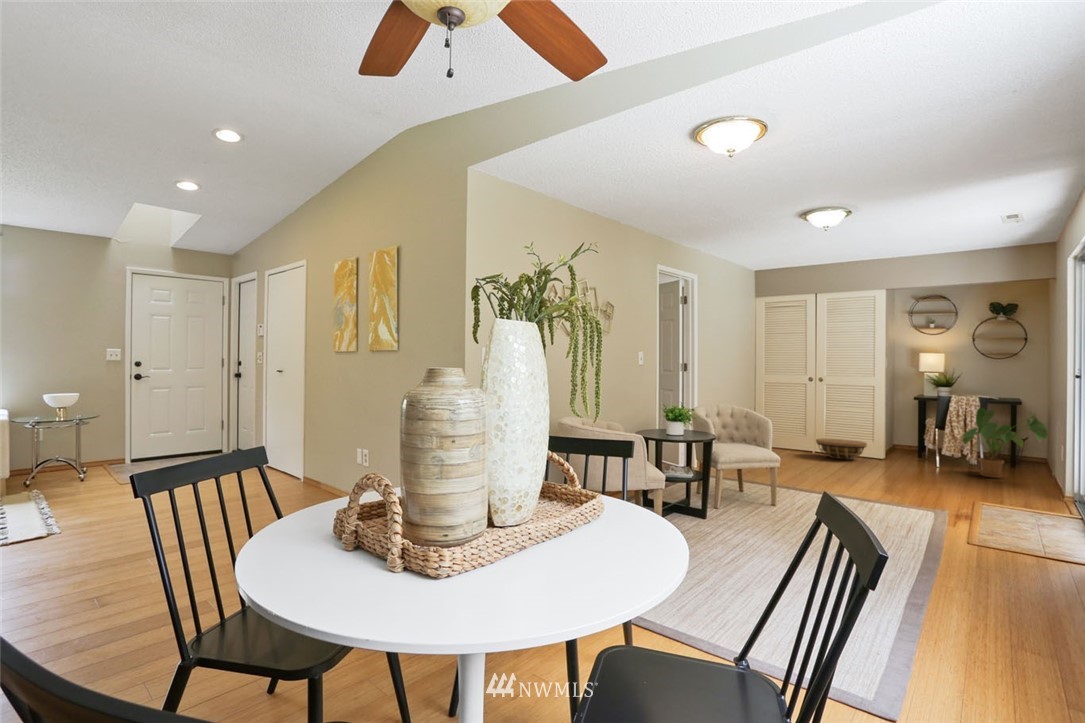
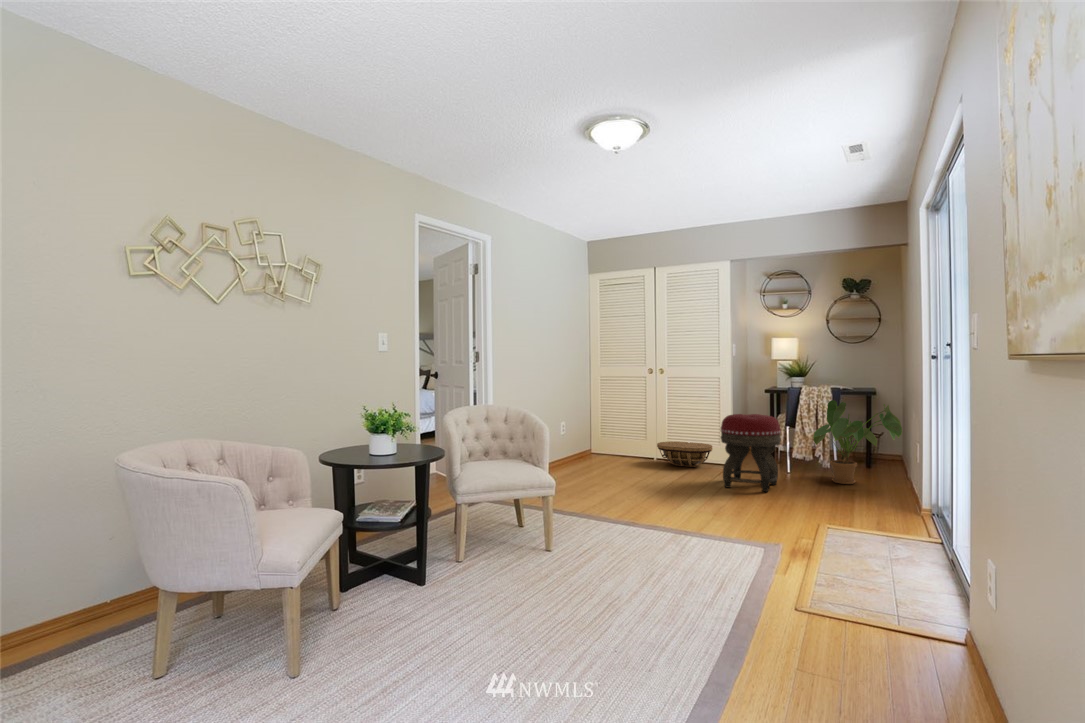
footstool: none [879,417,935,480] -> present [721,414,781,492]

